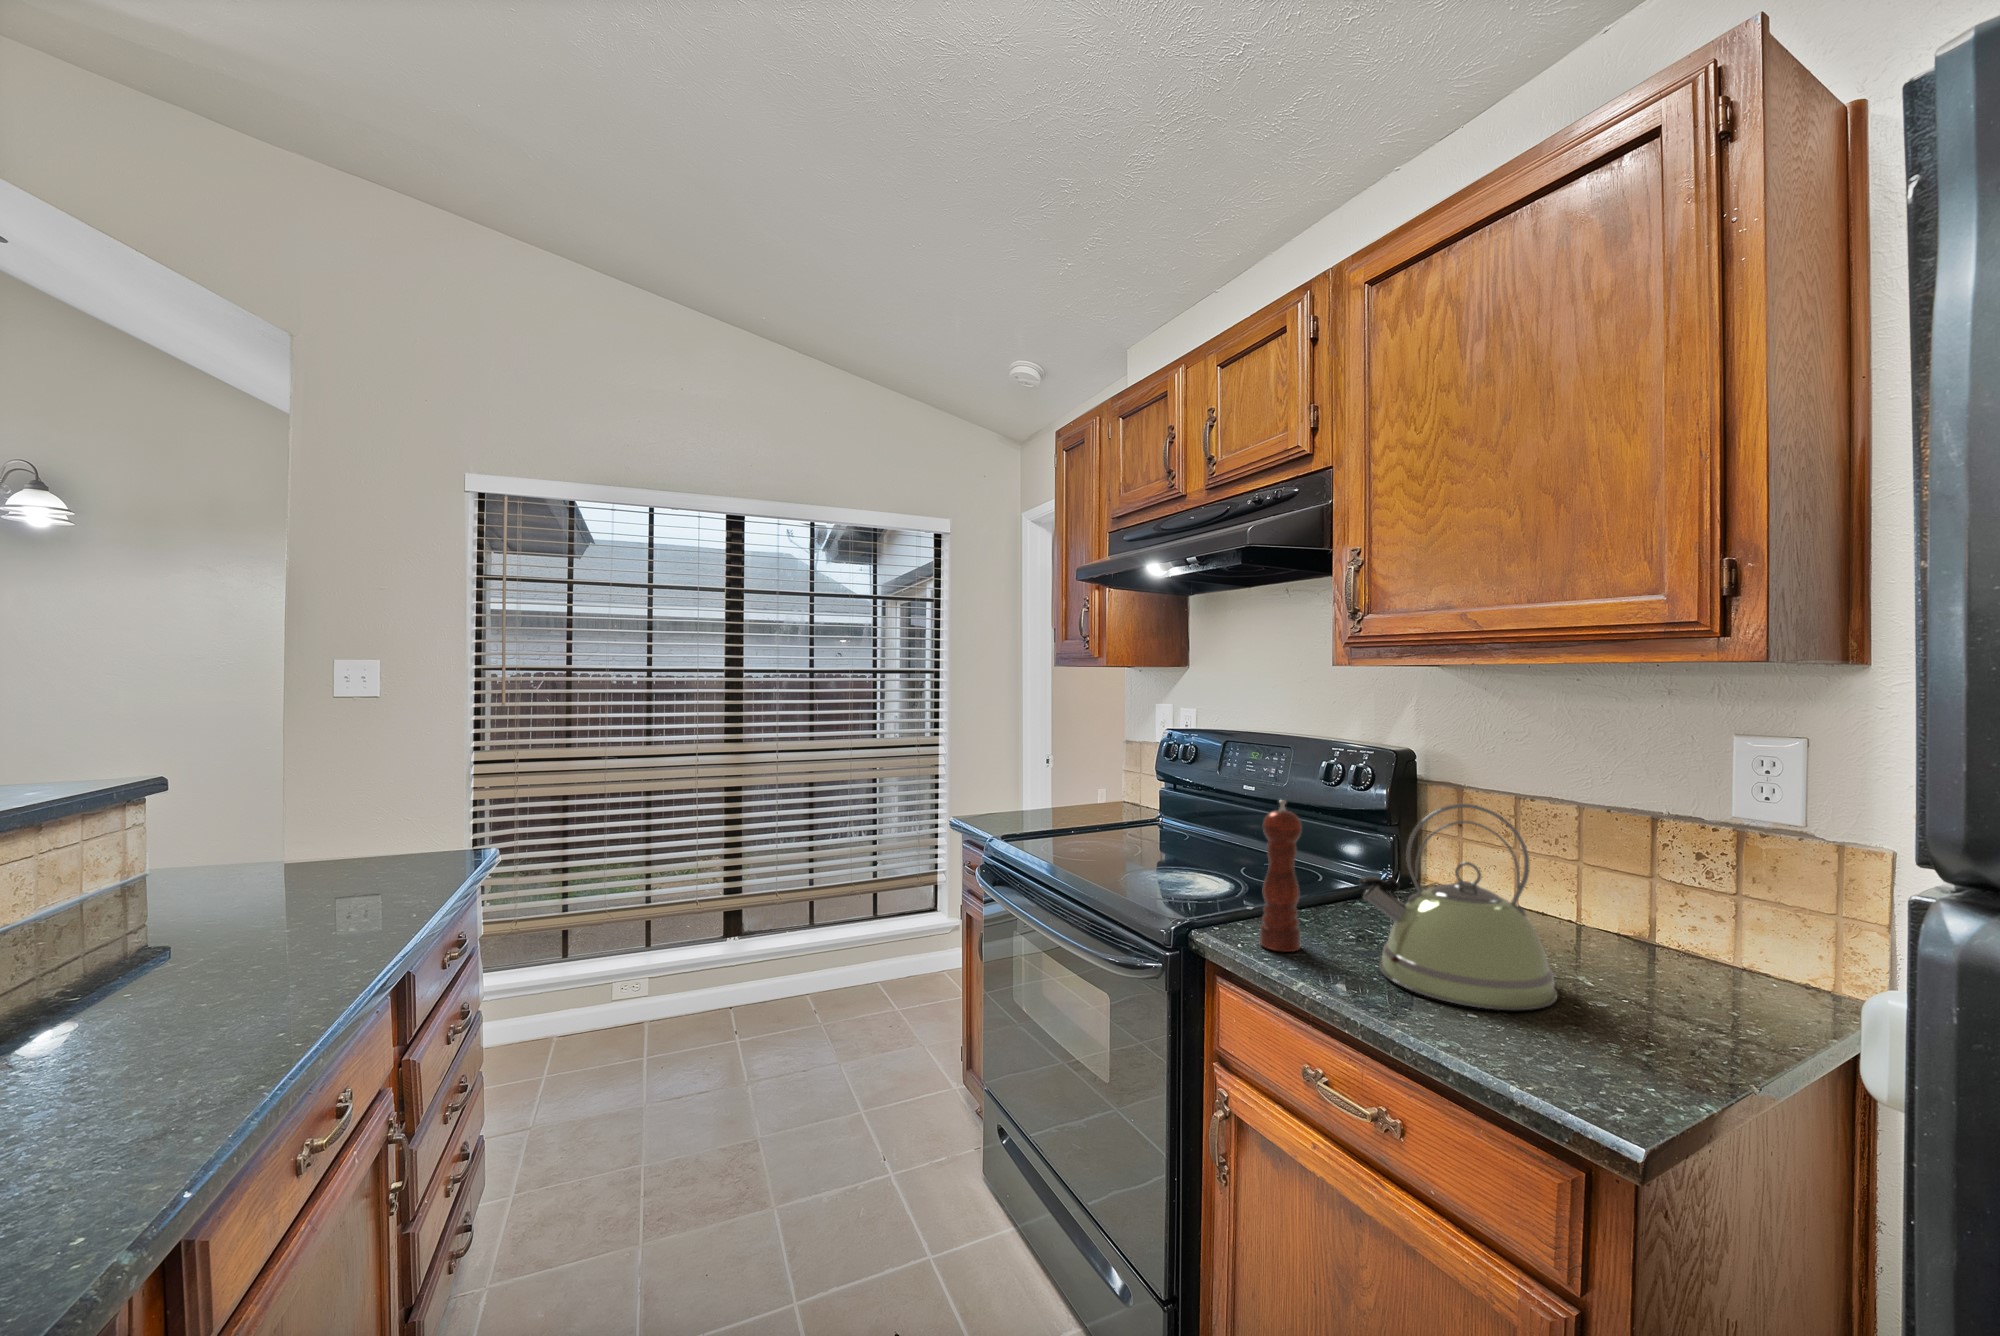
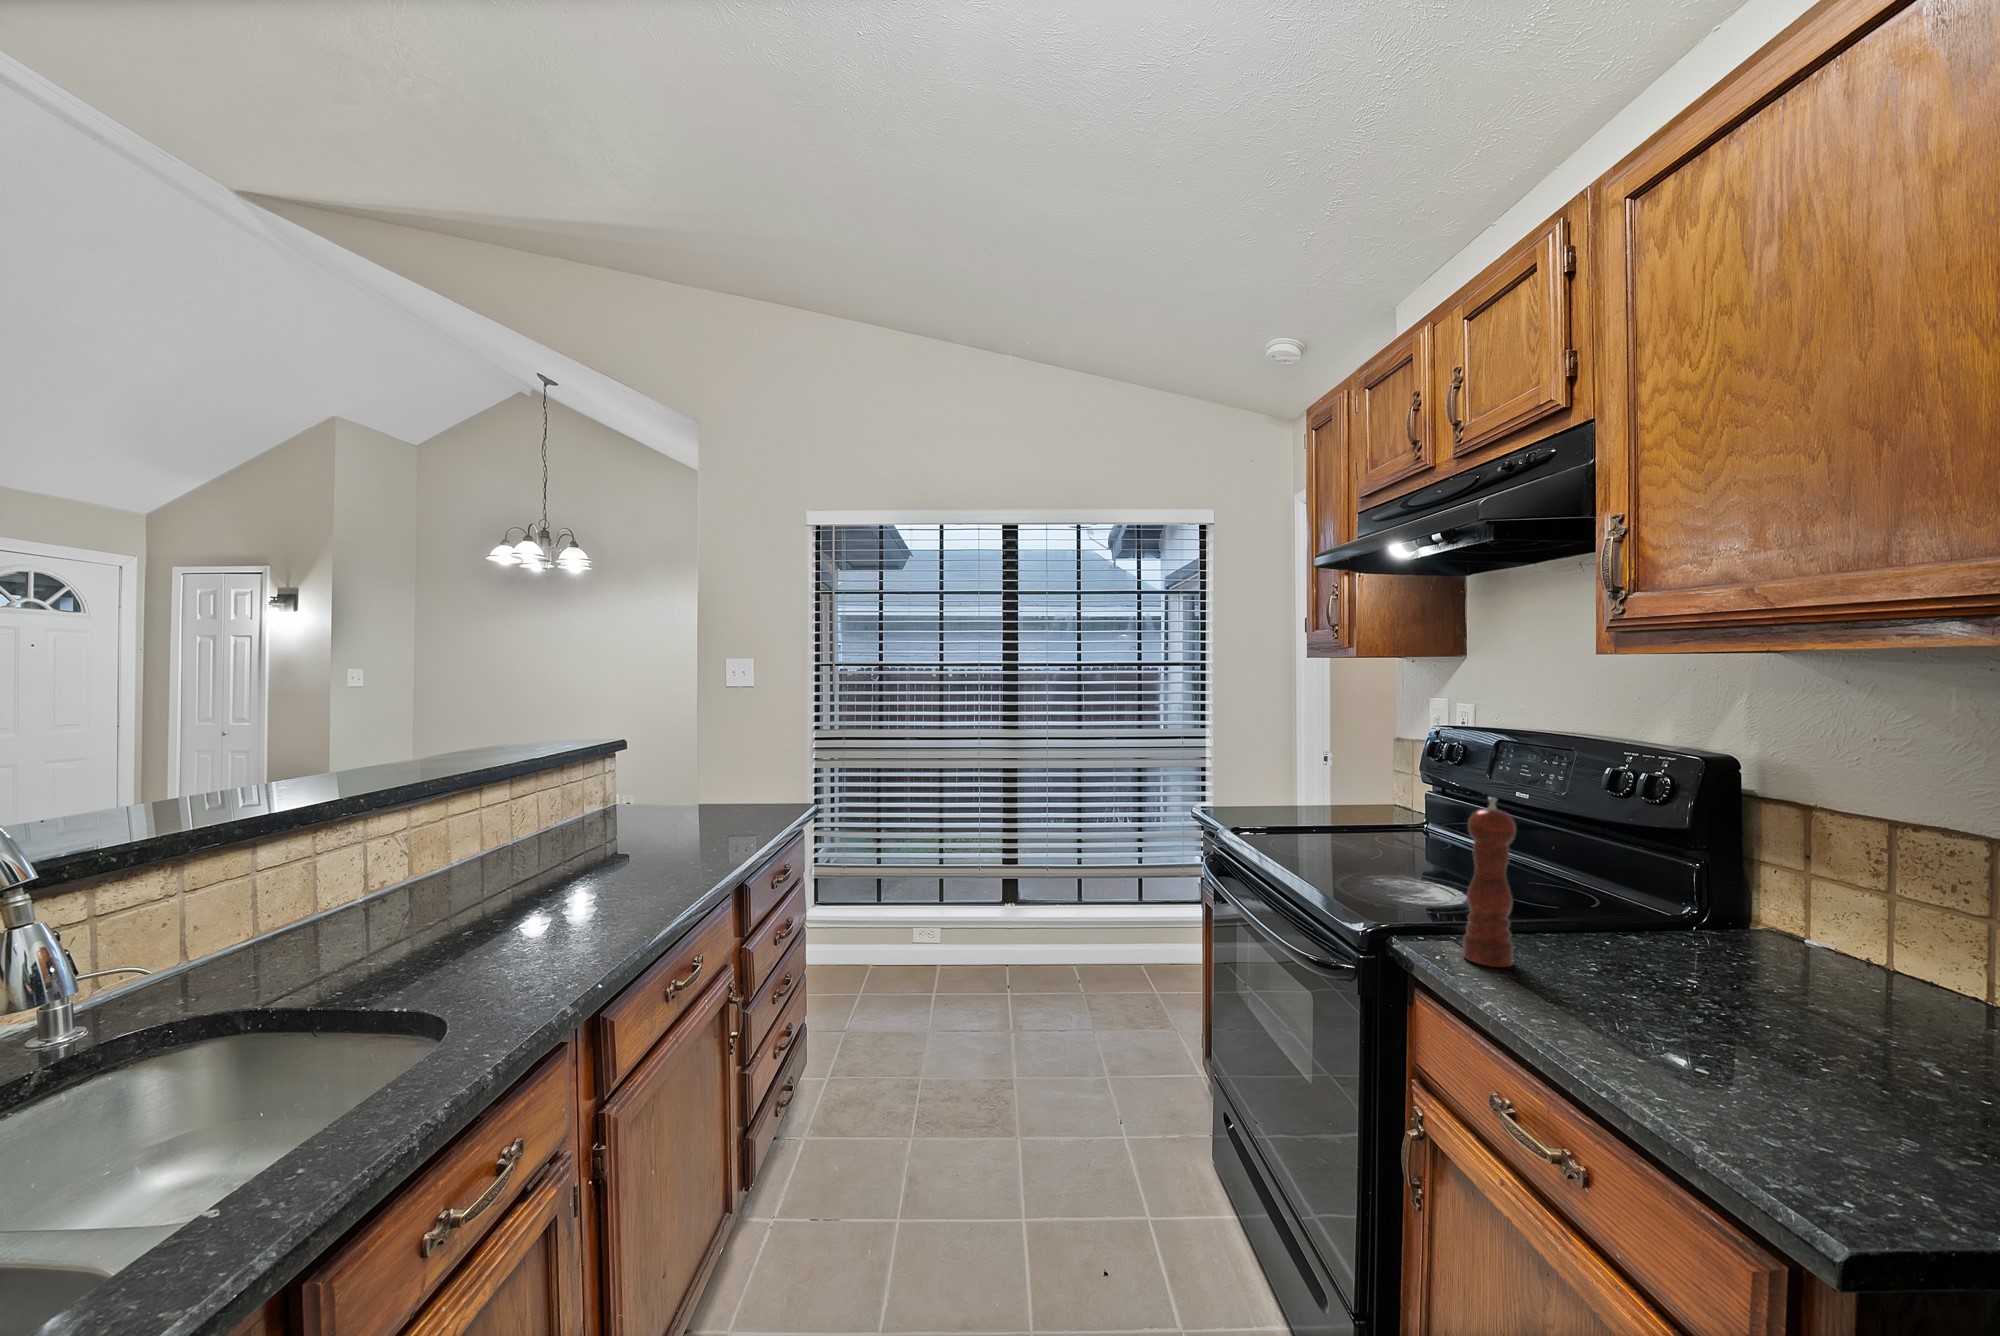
kettle: present [1359,803,1557,1010] -> none [1581,813,1860,1074]

